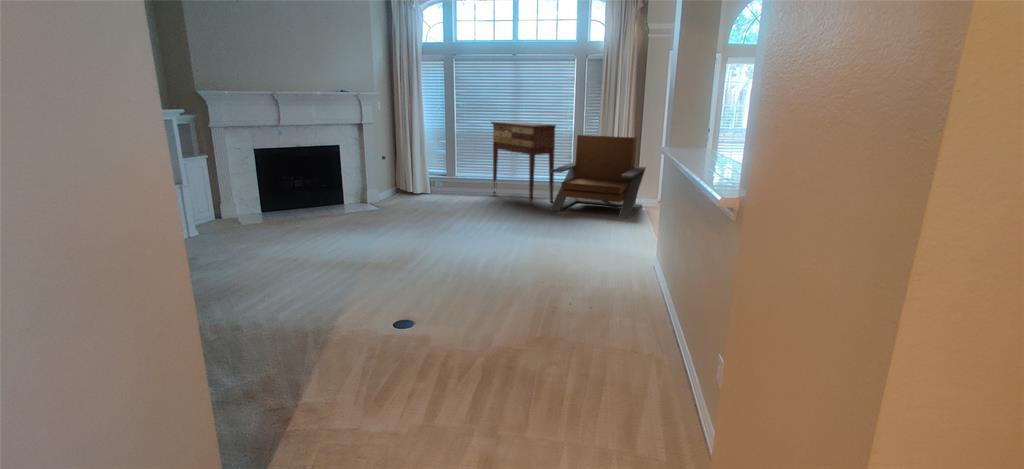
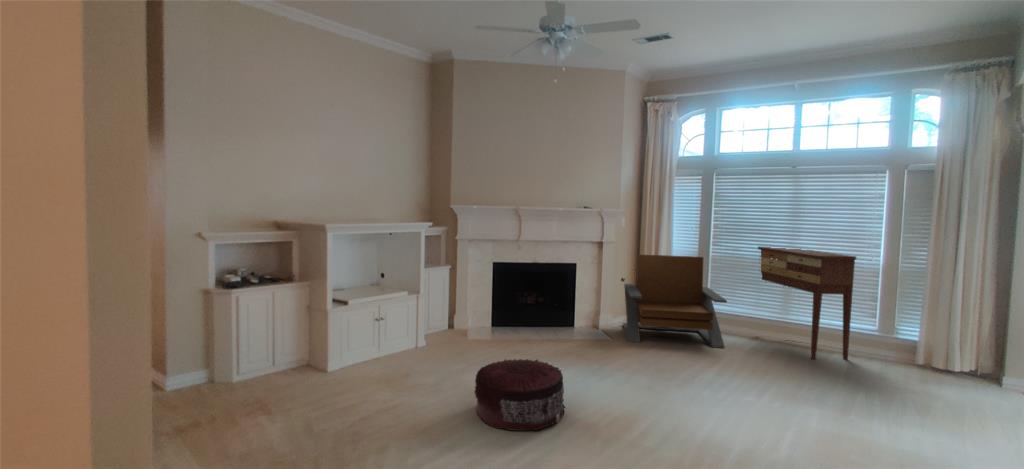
lounge chair: present [550,135,646,218] -> present [623,254,727,348]
pouf: none [272,222,354,275] -> present [475,359,565,431]

